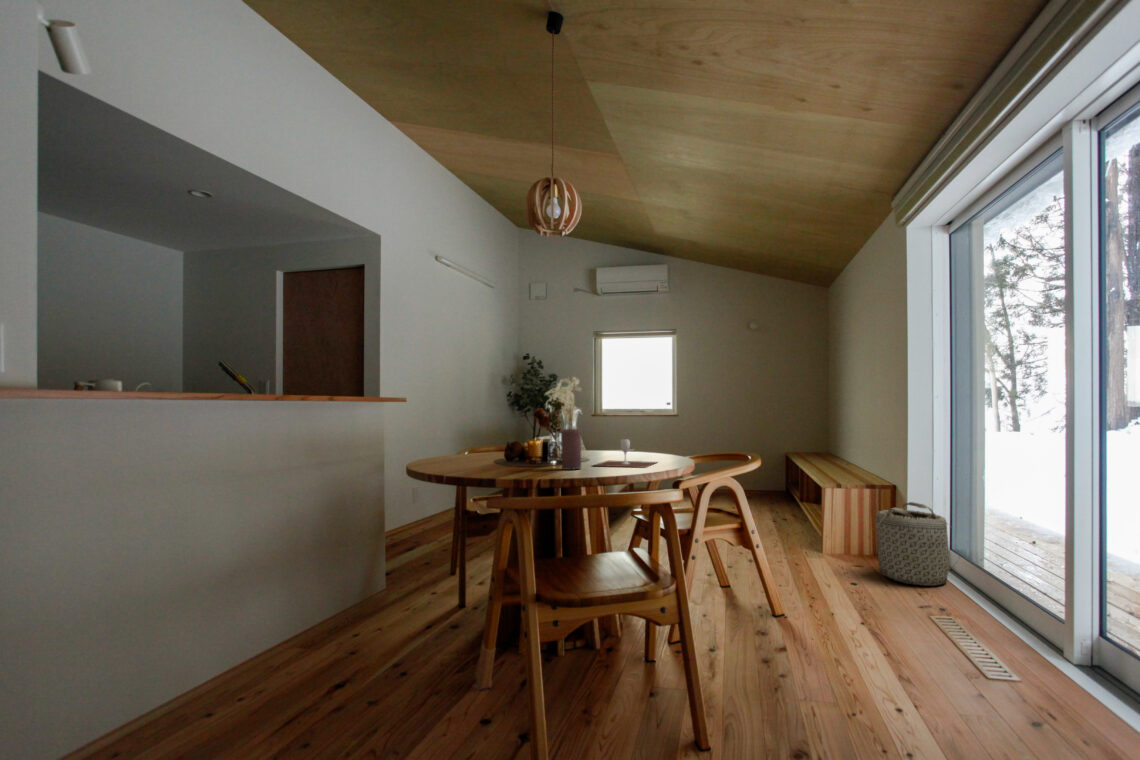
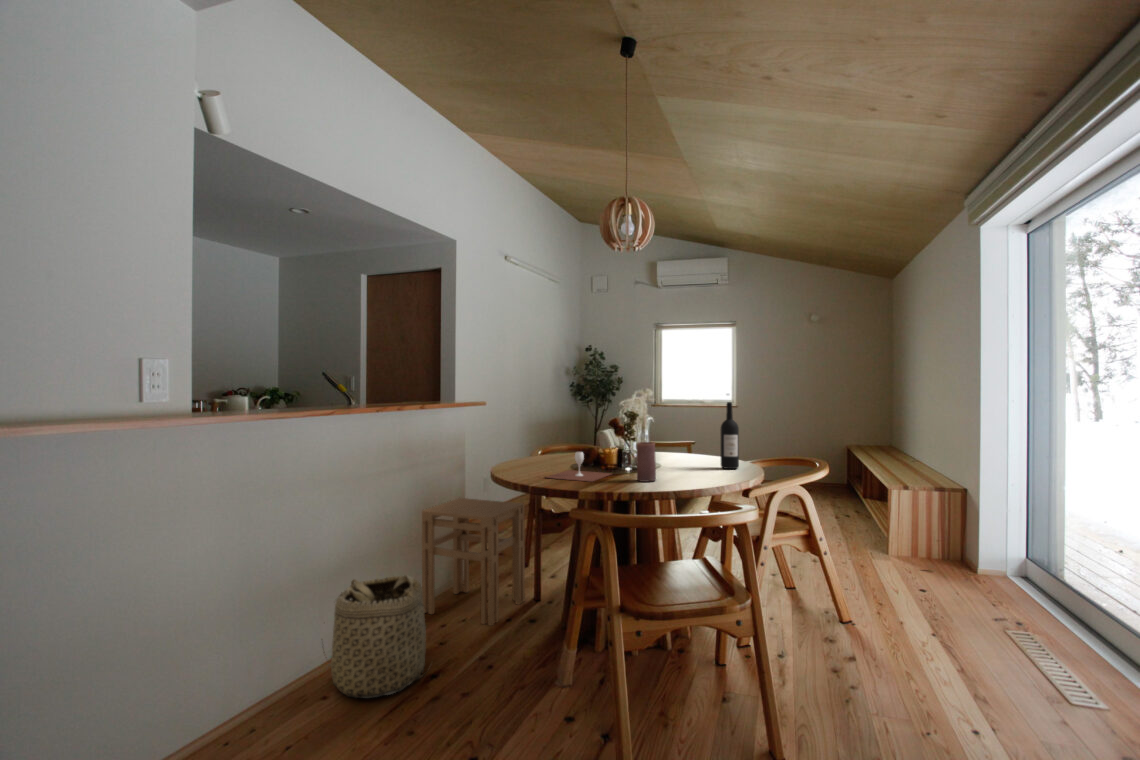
wine bottle: none [650,391,669,460] -> present [720,402,739,469]
wine glass: present [594,439,656,468] -> present [546,452,611,482]
stool: none [331,501,447,635] -> present [422,498,525,626]
basket: present [876,502,950,586] -> present [331,575,431,698]

